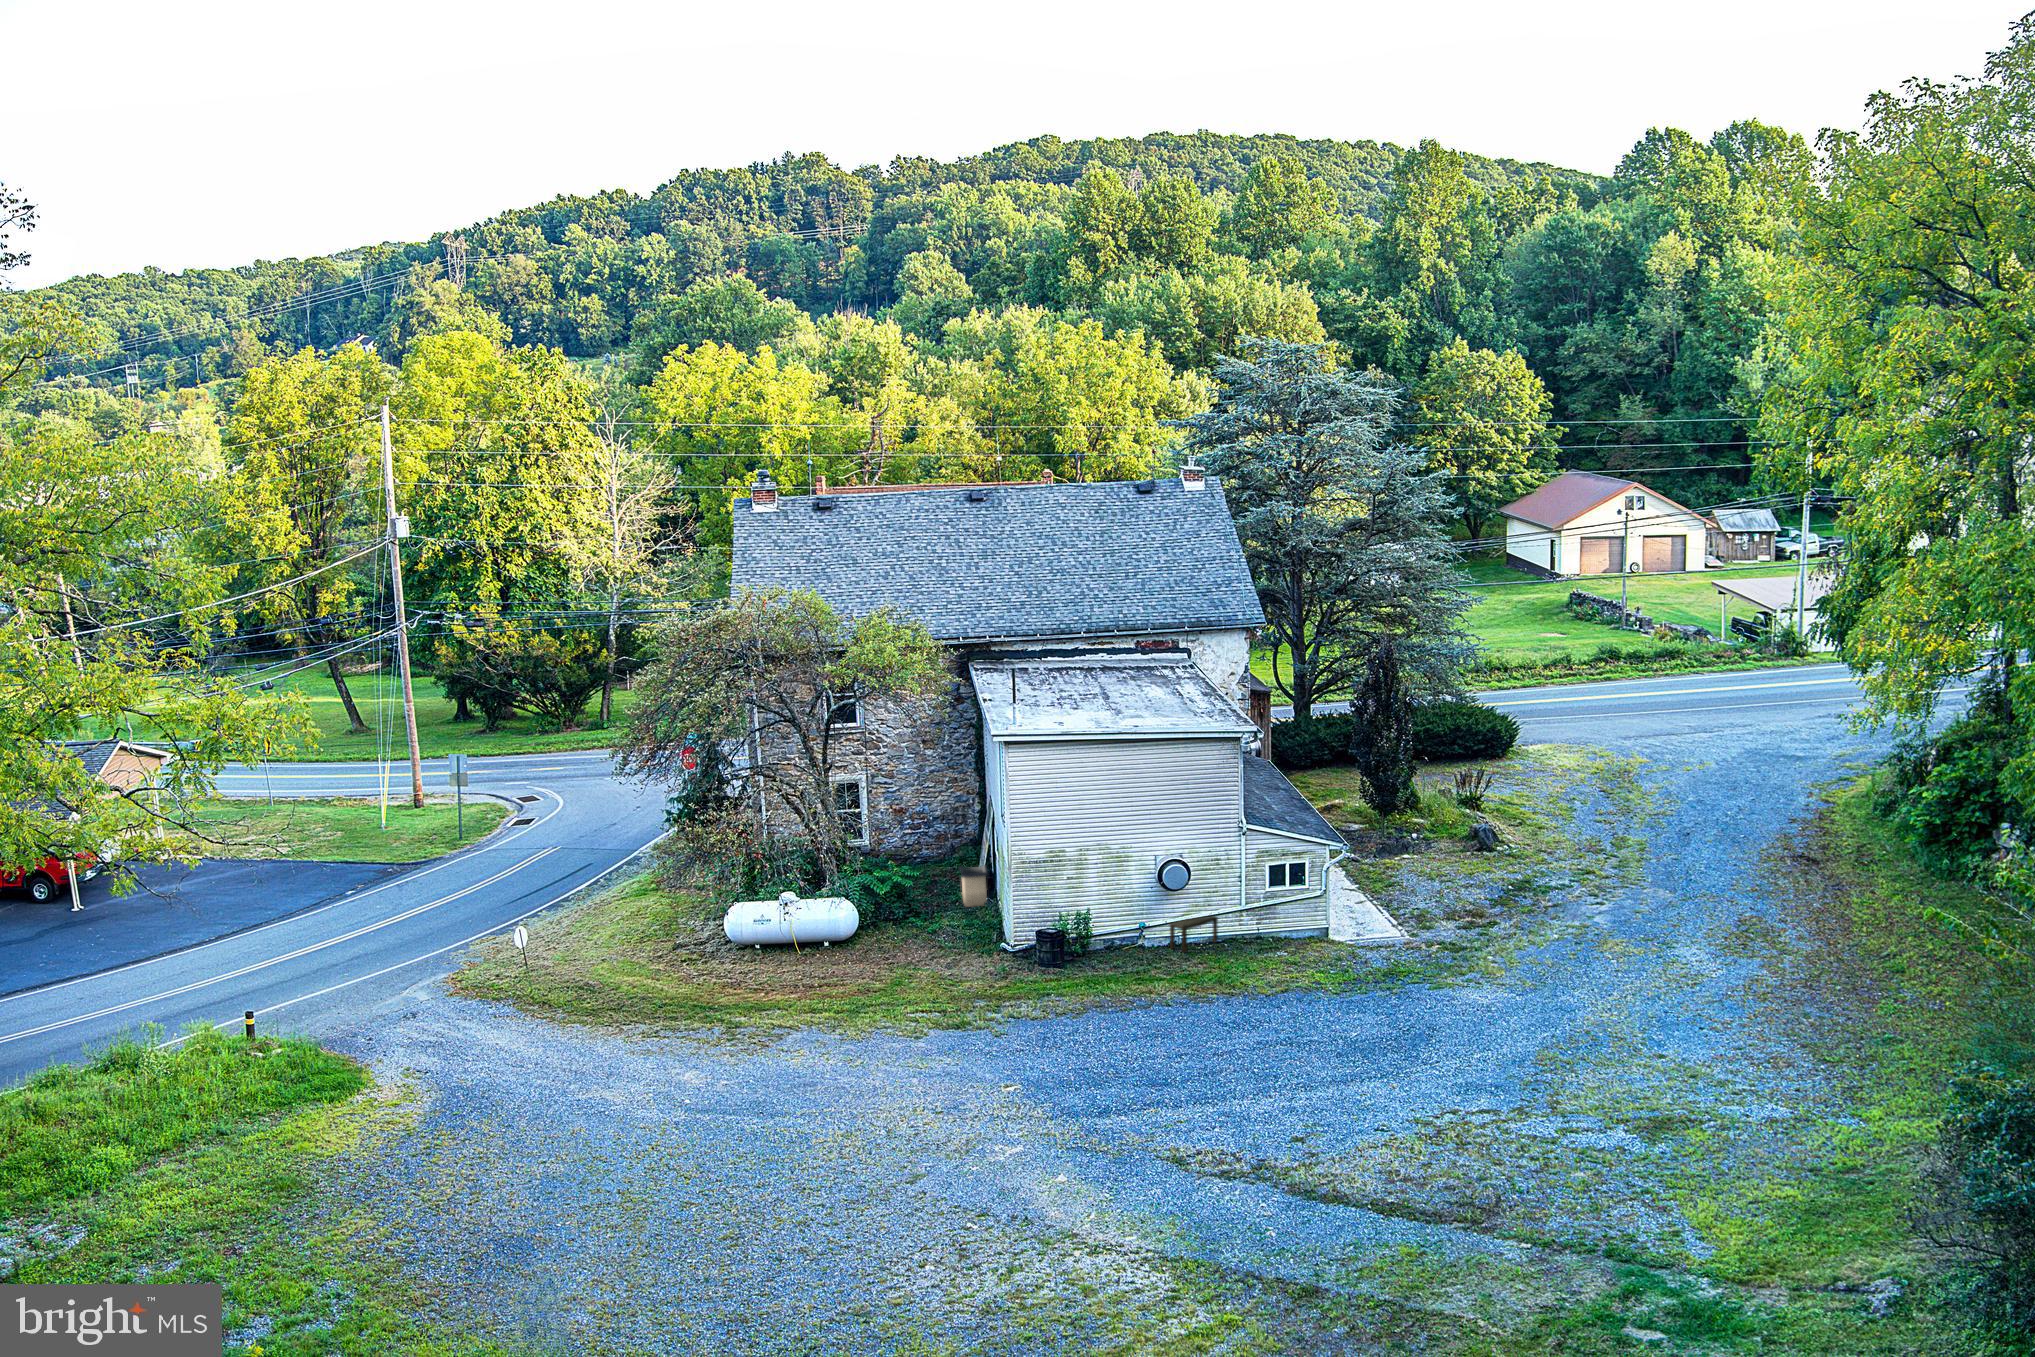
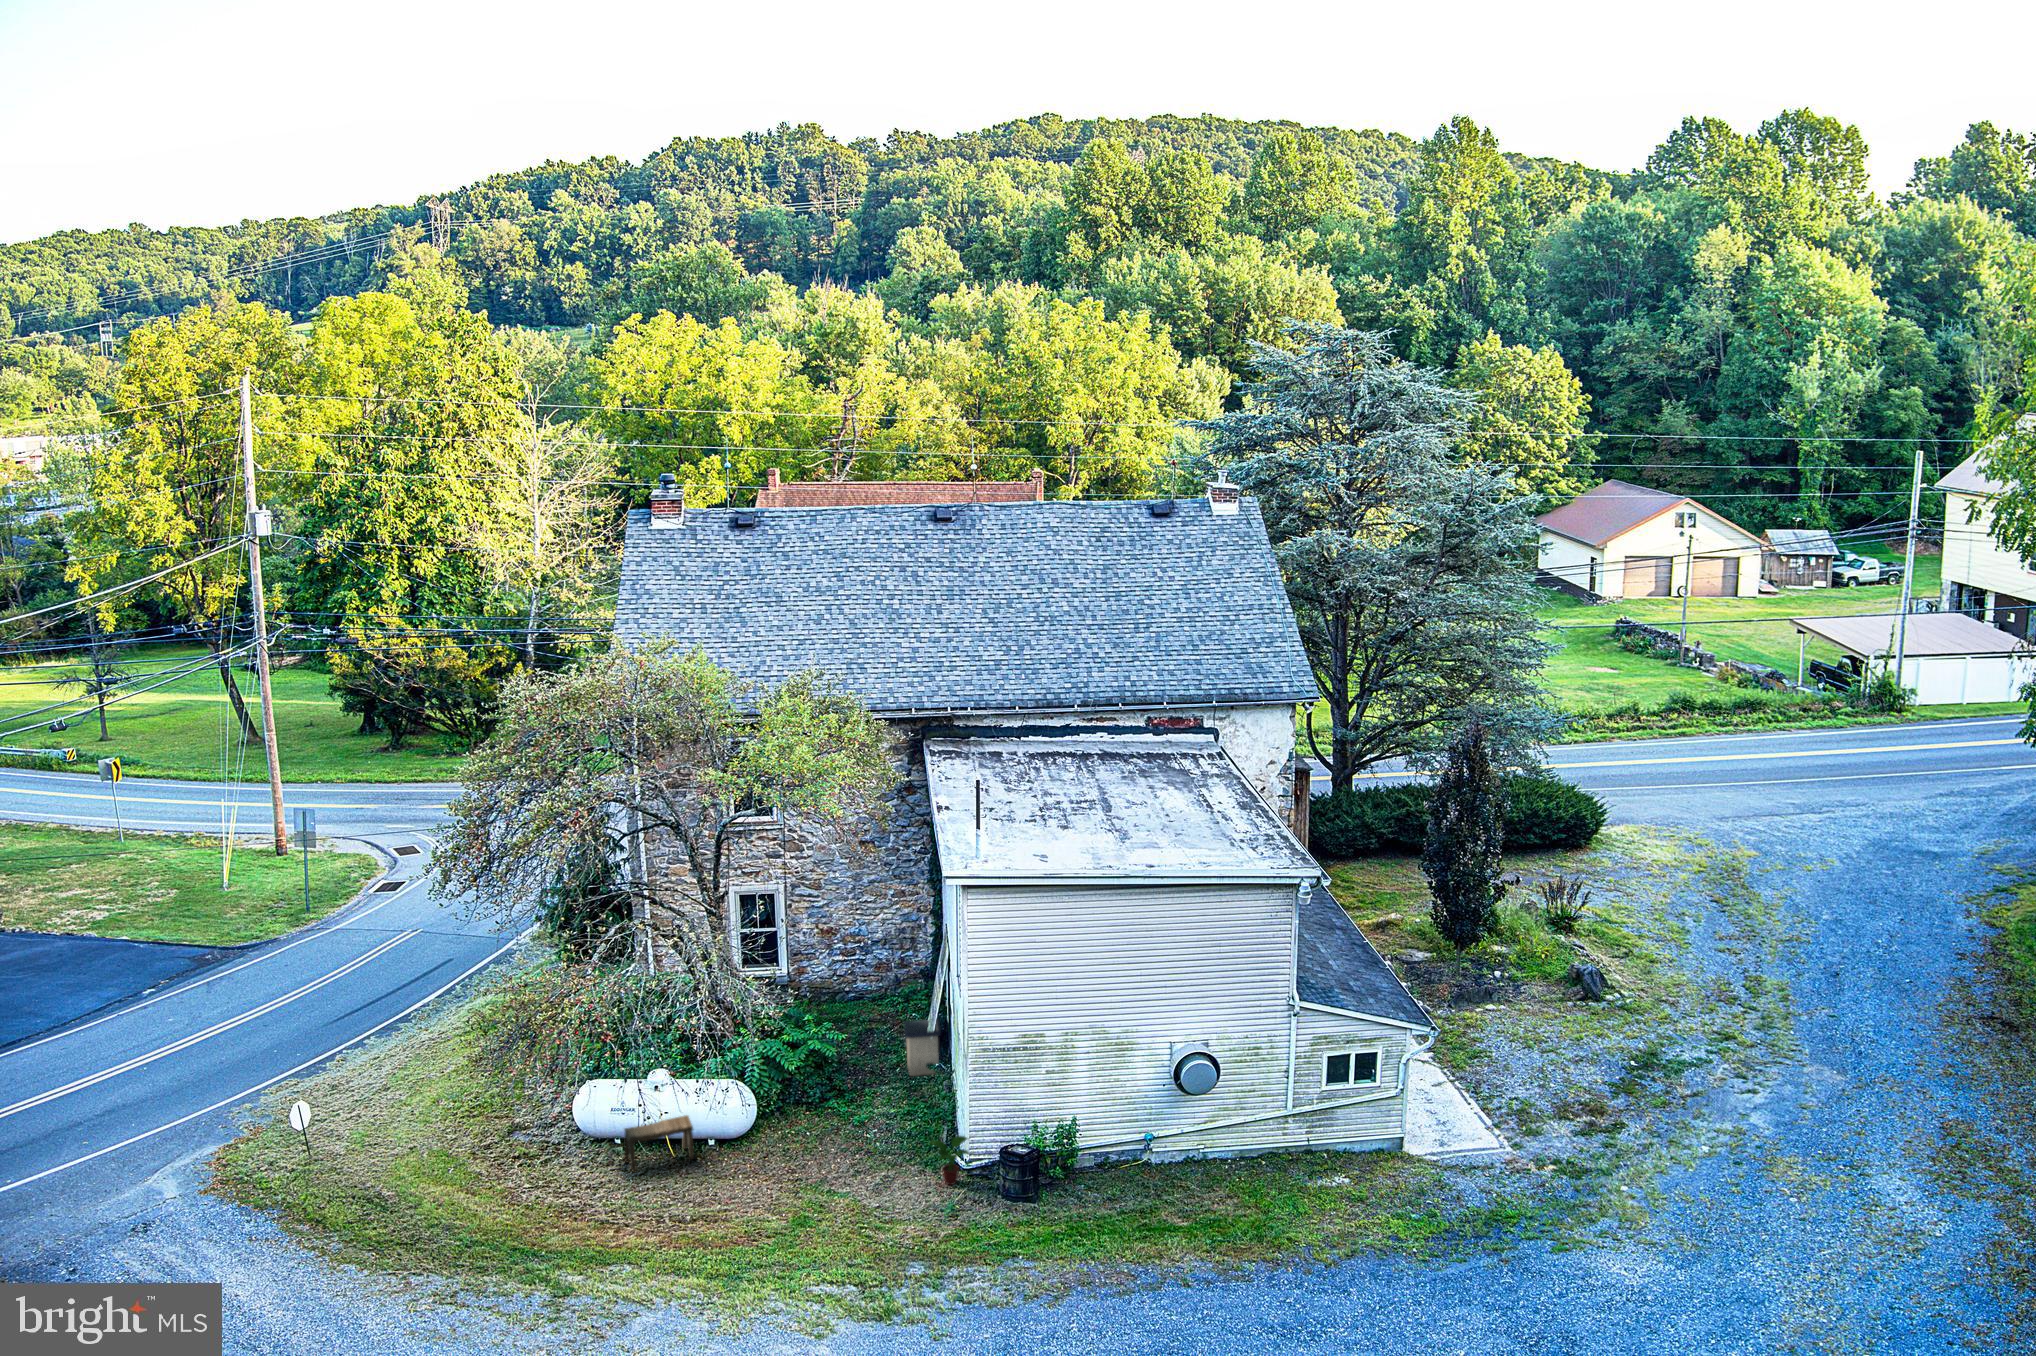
bench: present [1170,916,1218,952] -> present [624,1115,694,1172]
potted plant: none [982,926,1016,960] -> present [929,1136,969,1185]

